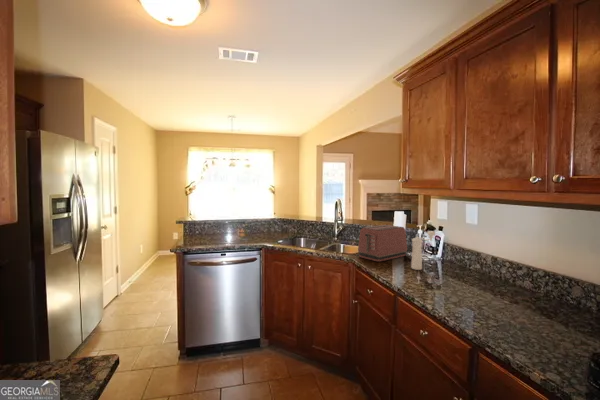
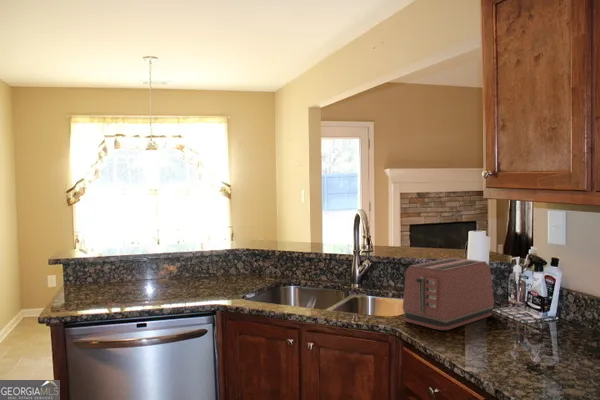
pepper mill: present [411,231,435,270] -> none [508,269,550,345]

